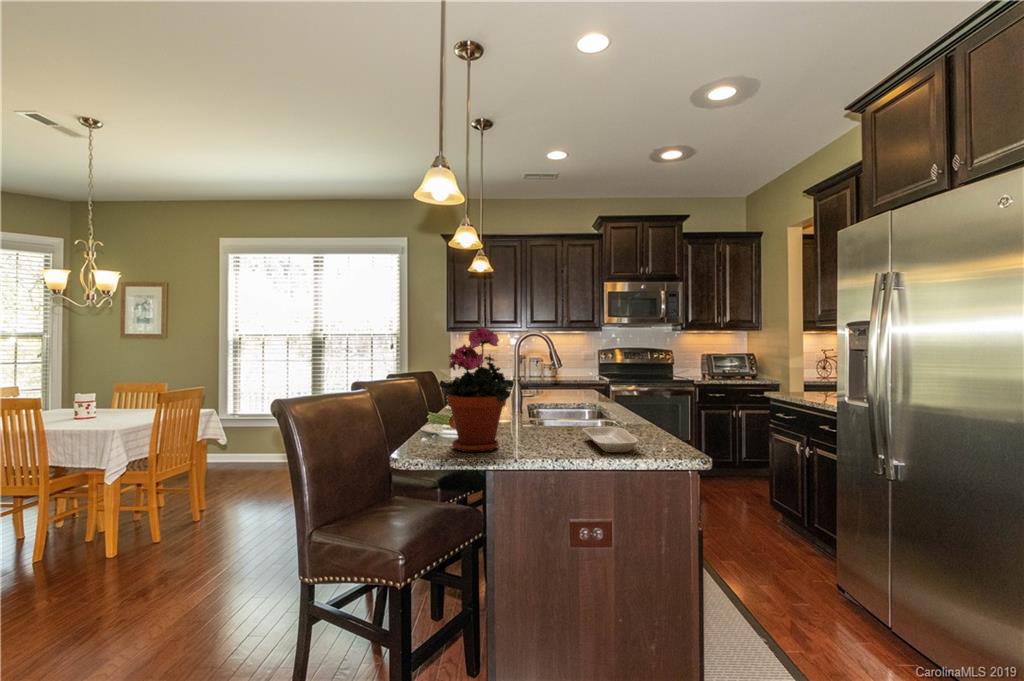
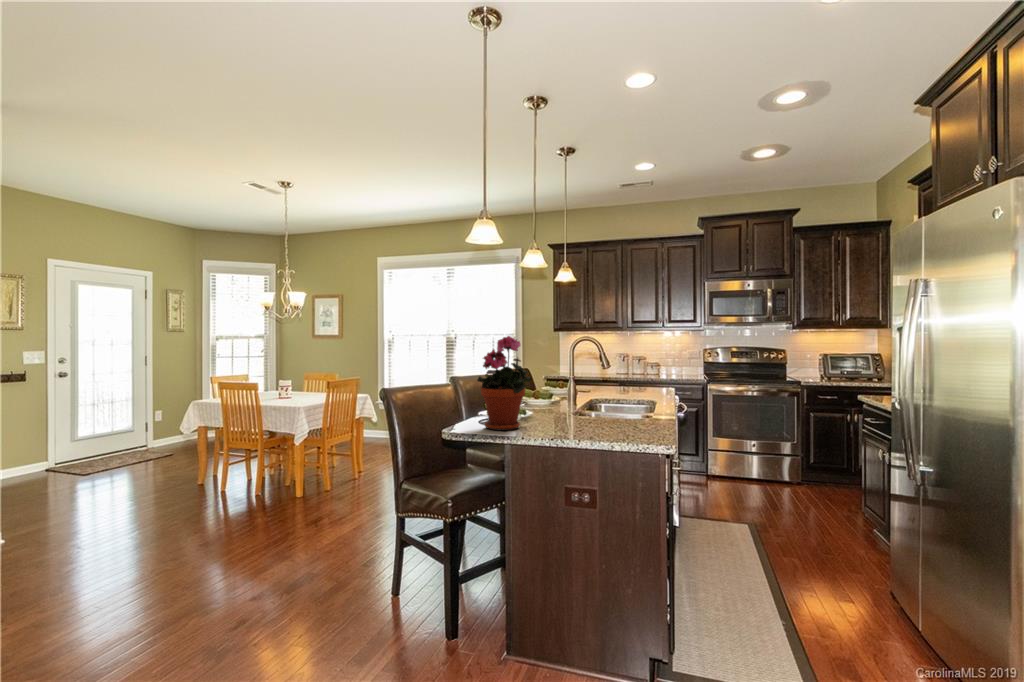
tray: present [582,427,639,452] -> none [587,417,627,436]

